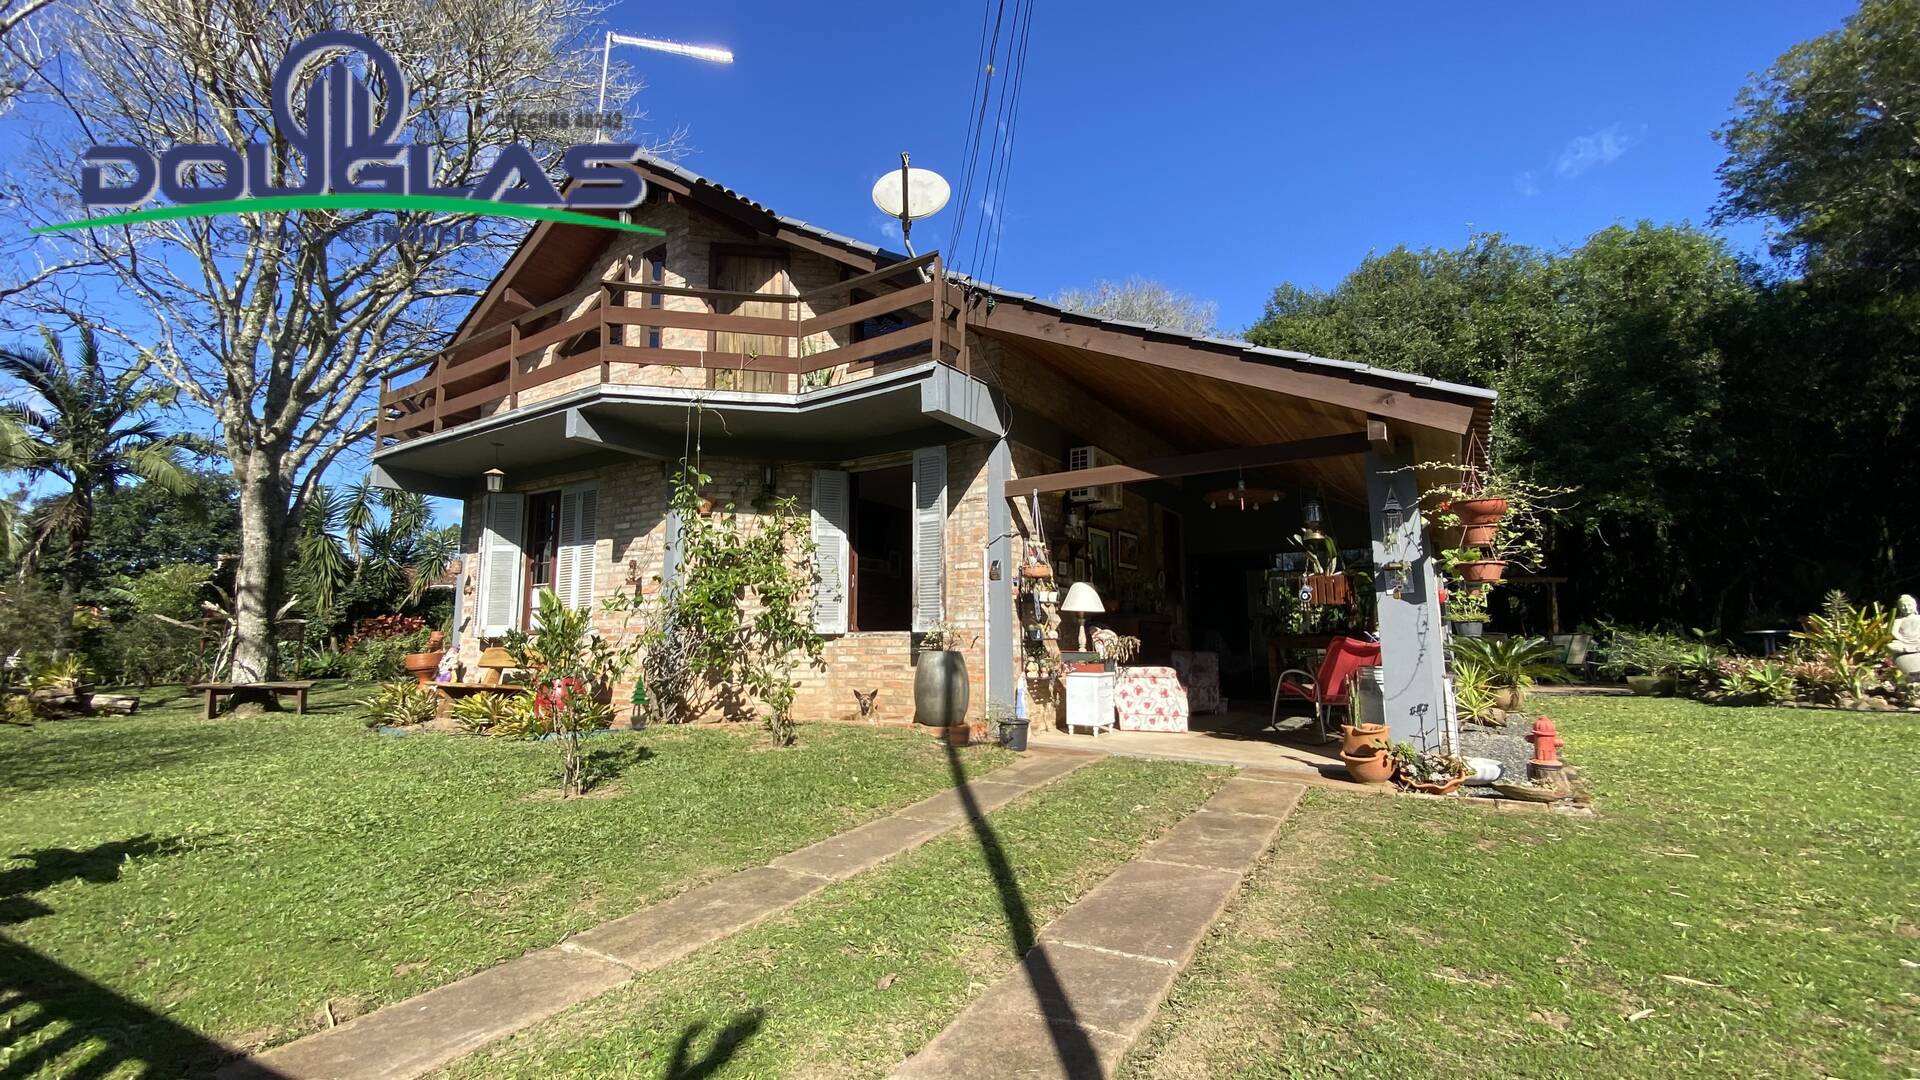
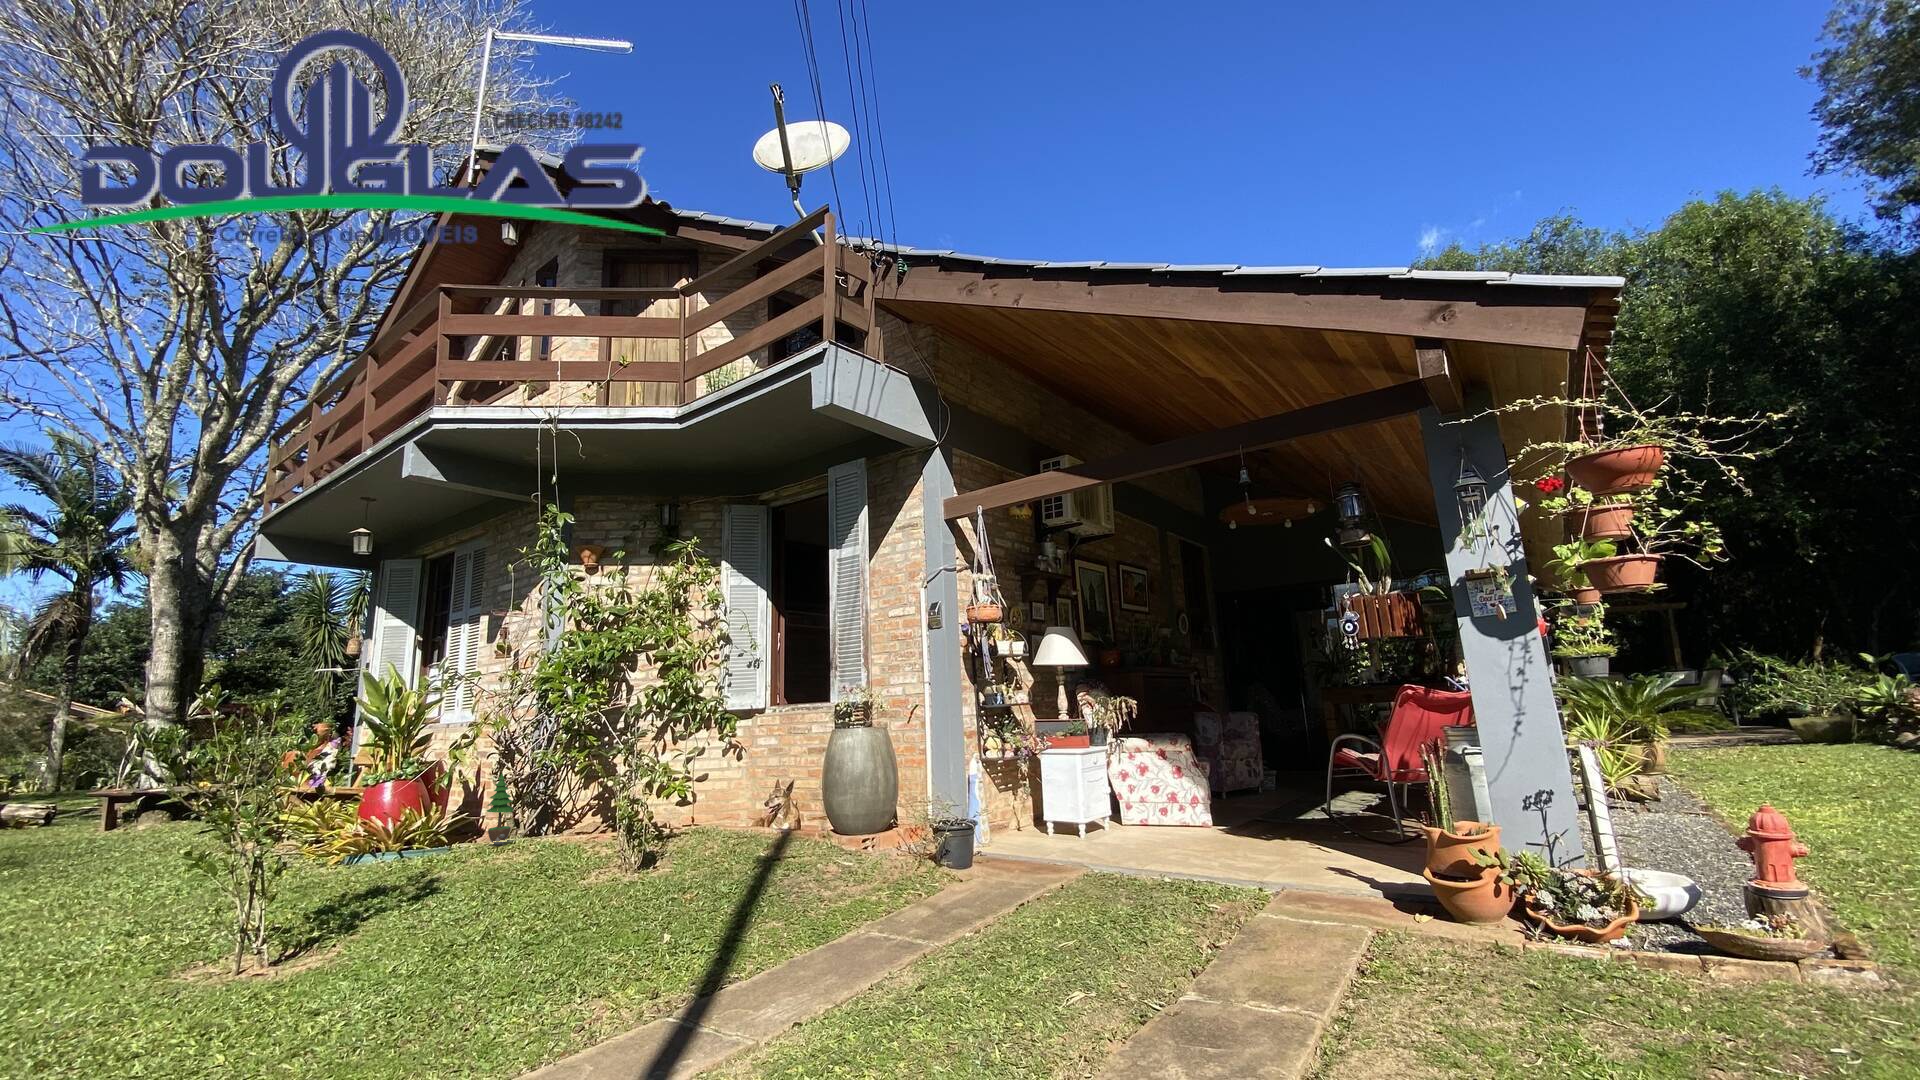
wooden bucket: present [949,709,971,747] -> none [874,807,904,861]

